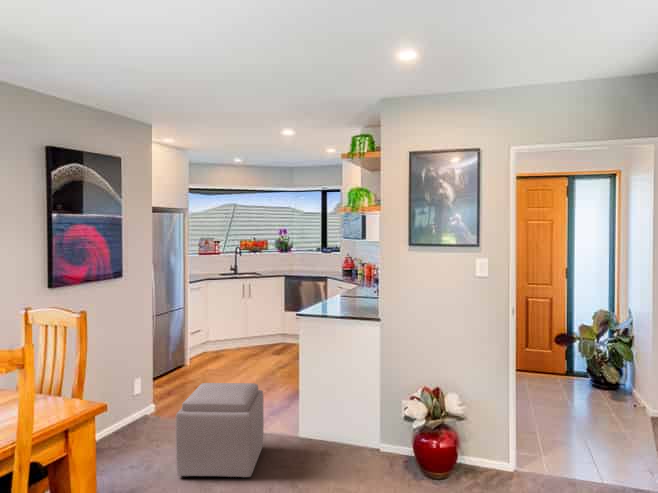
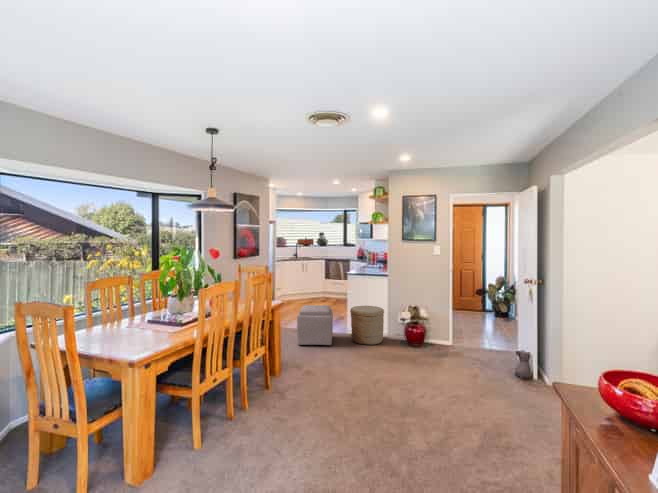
woven basket: none [297,382,370,474] -> present [350,306,384,345]

